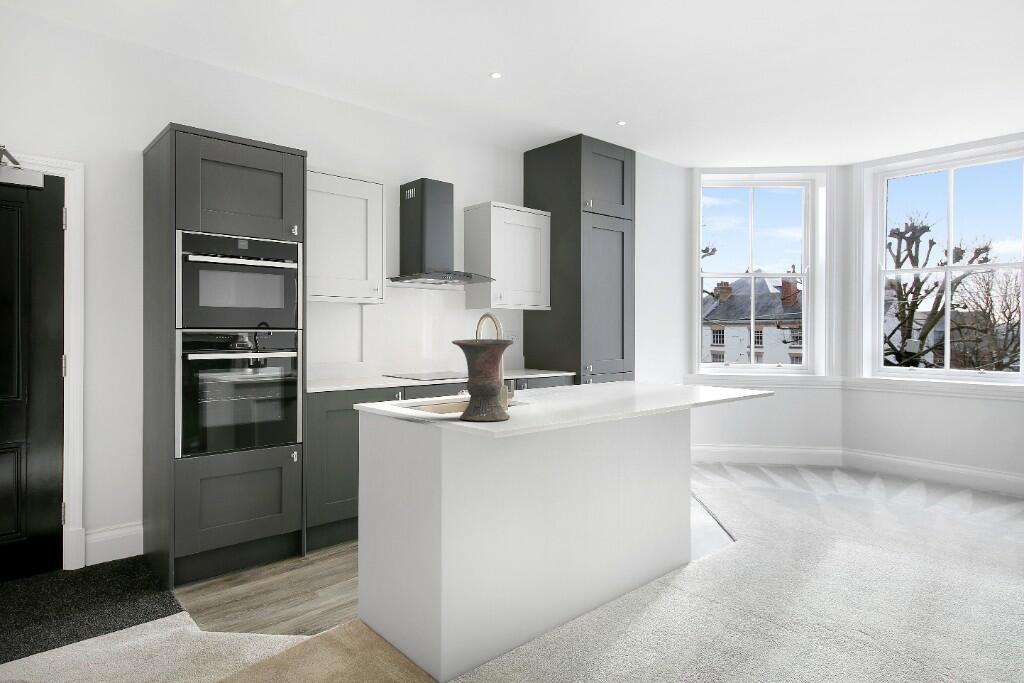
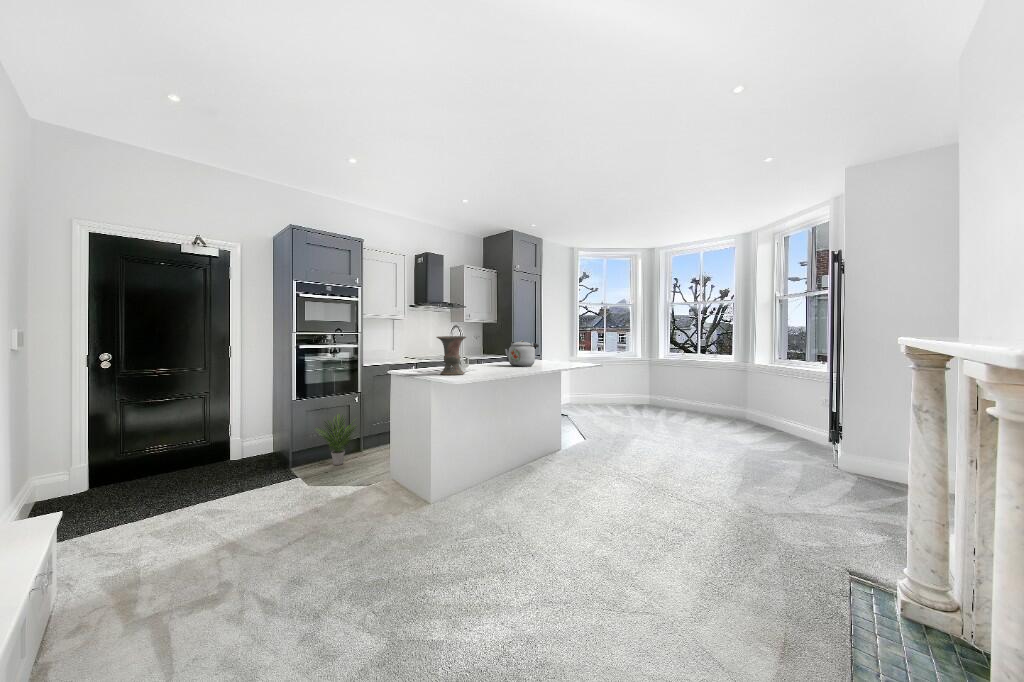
kettle: none [579,344,646,397] -> present [505,340,539,366]
potted plant: none [214,482,299,585] -> present [319,414,356,465]

